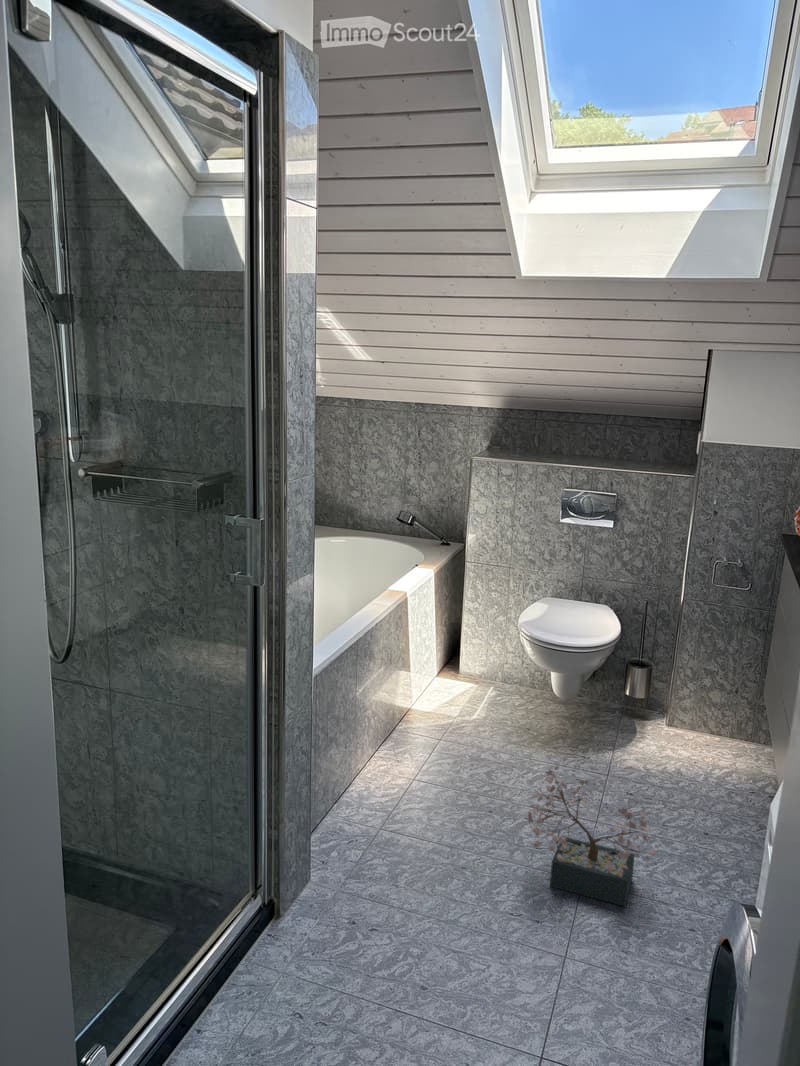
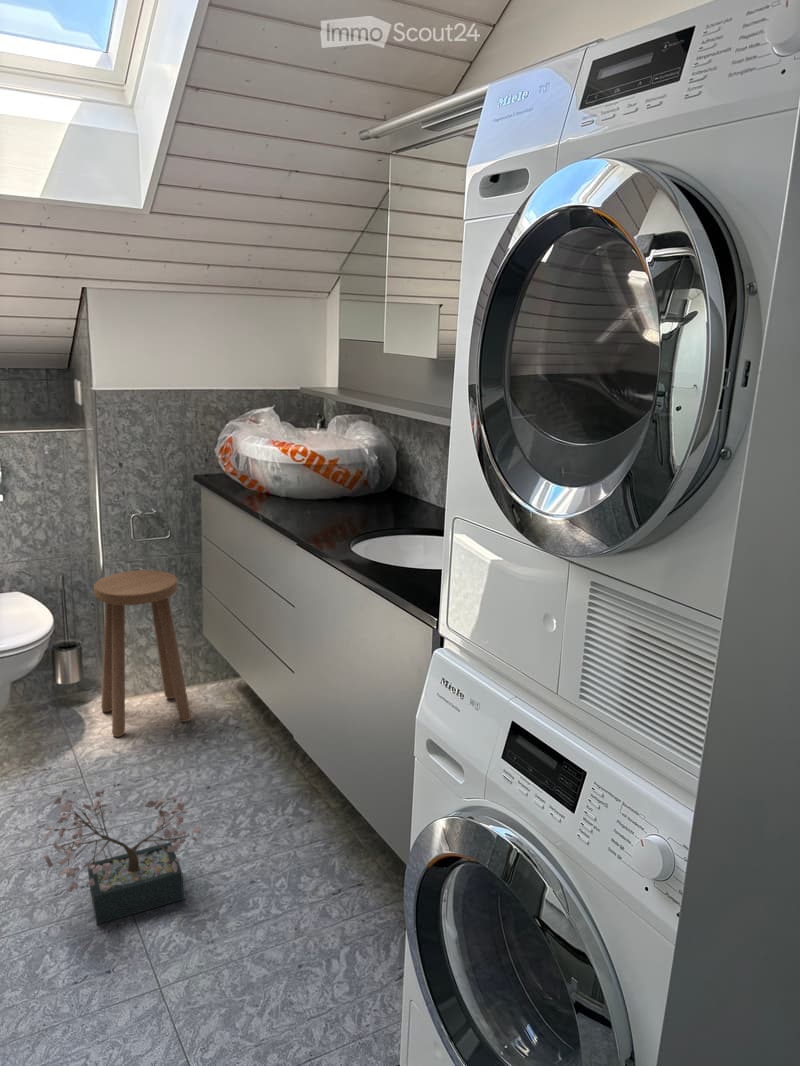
stool: none [651,610,745,770] -> present [94,570,191,737]

